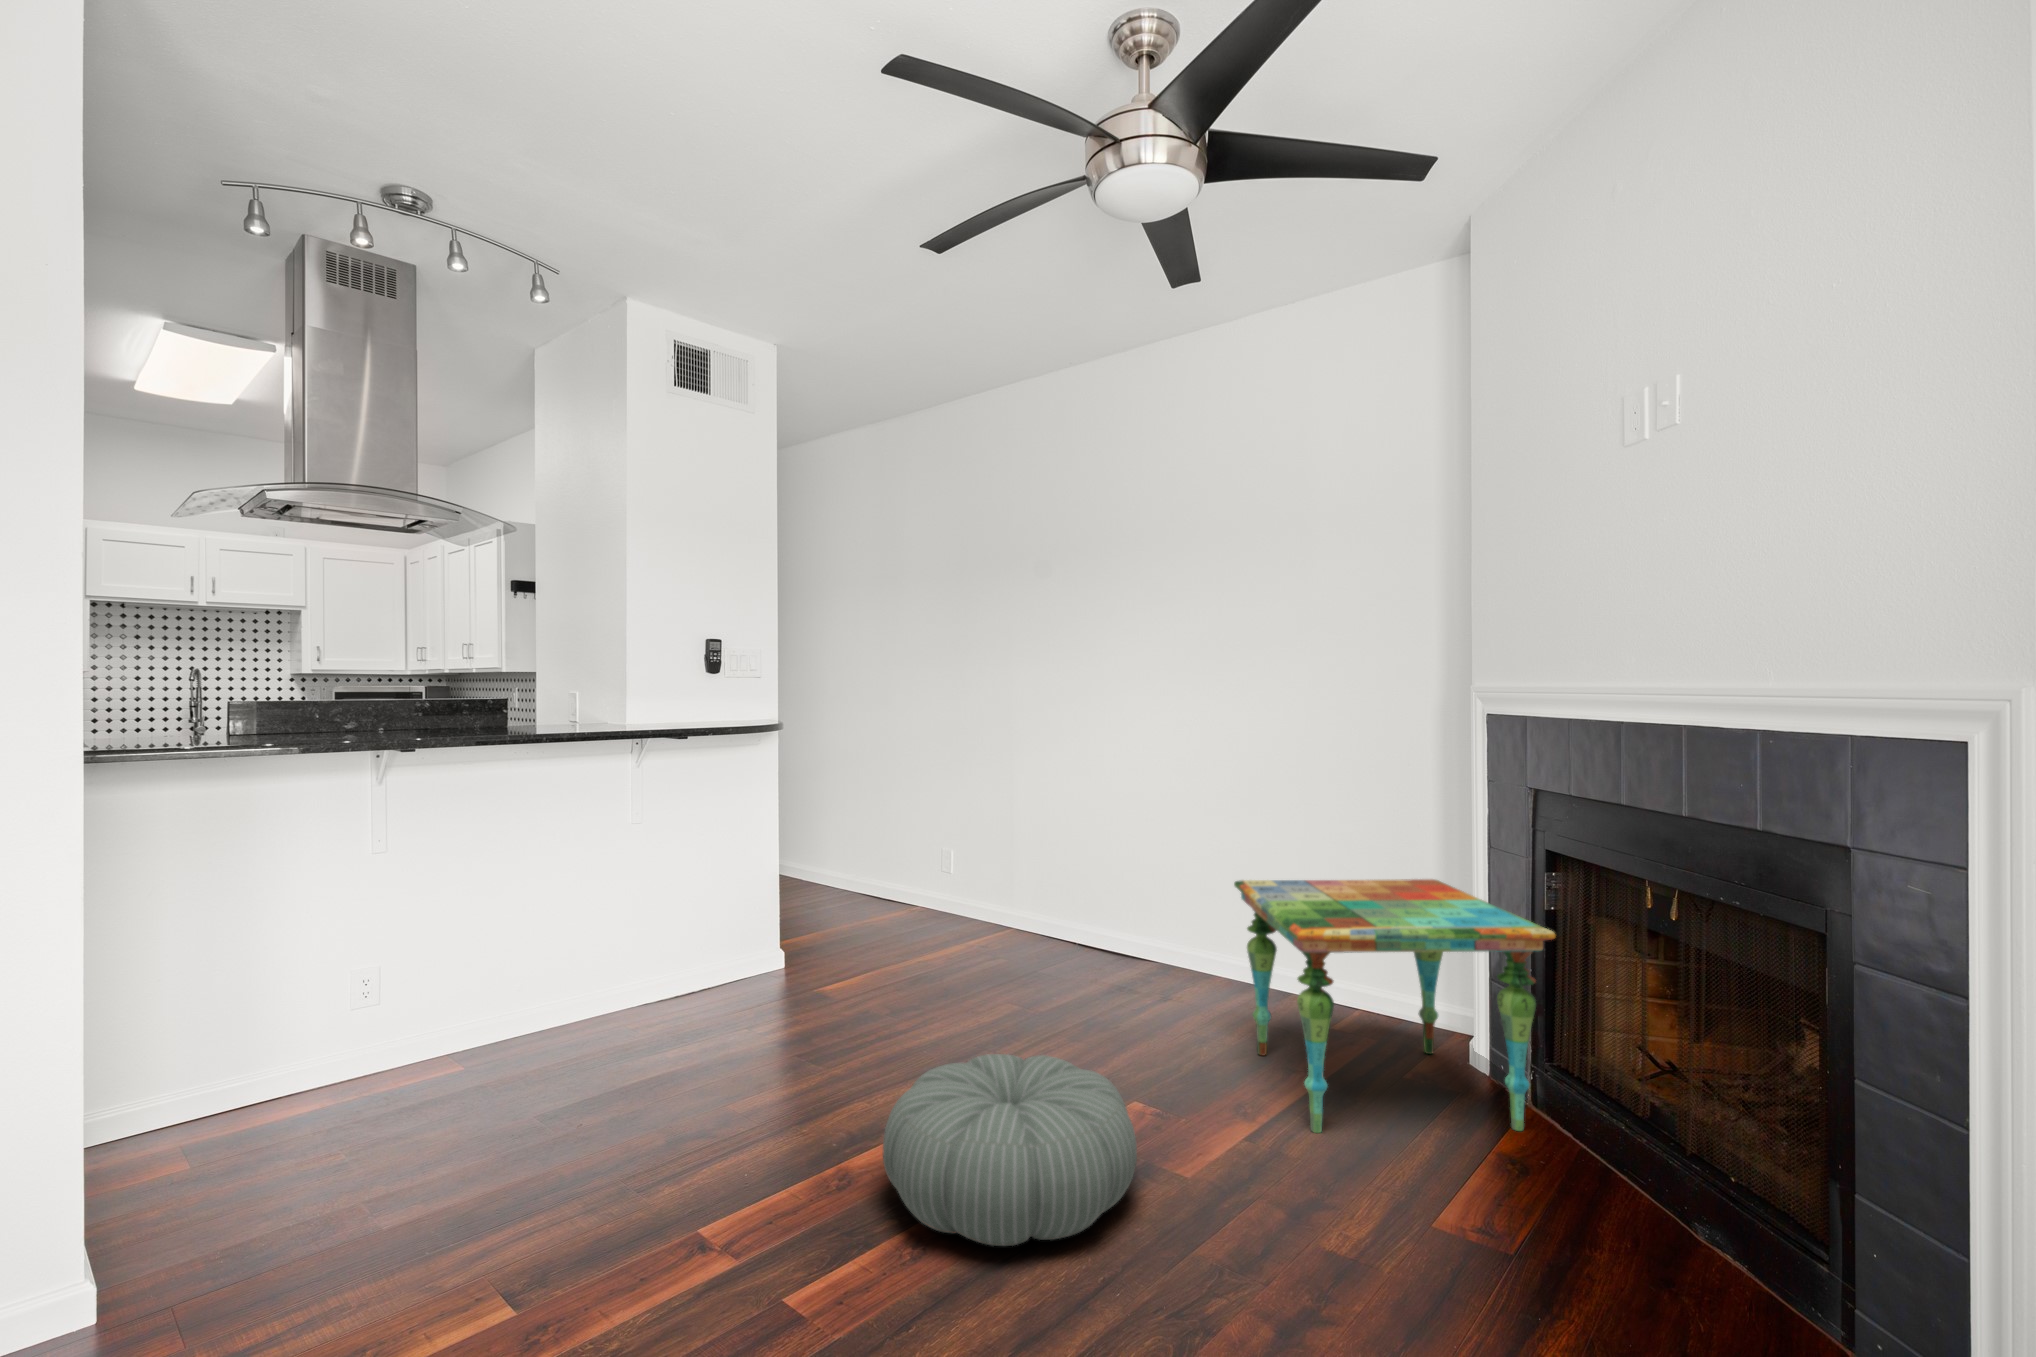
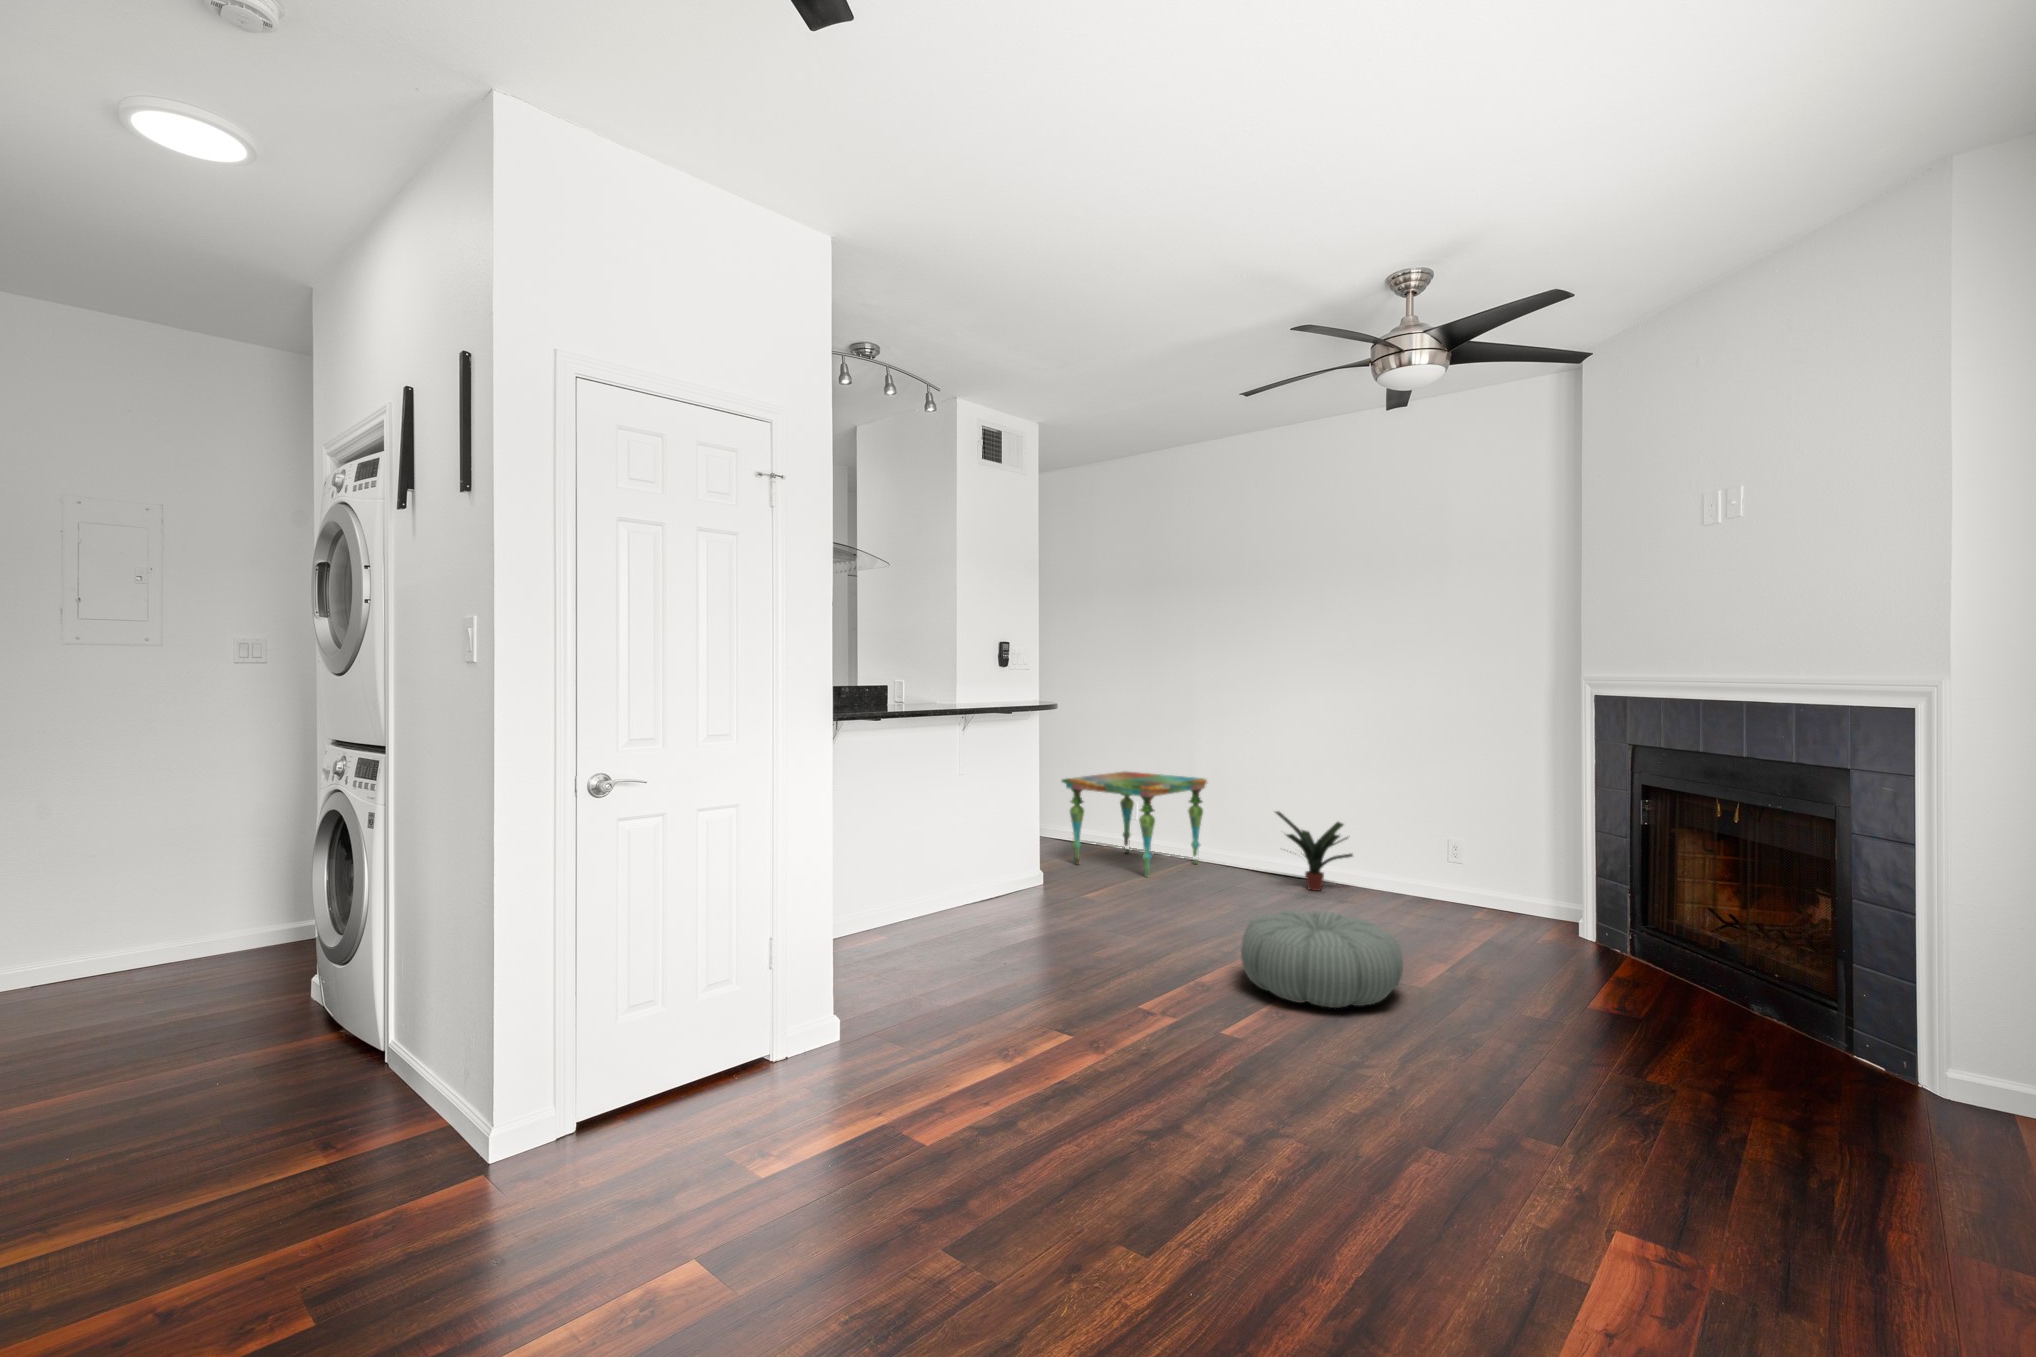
potted plant: none [1088,868,1188,980] -> present [1276,811,1353,891]
side table: present [1234,879,1555,1133] -> present [1062,772,1207,877]

